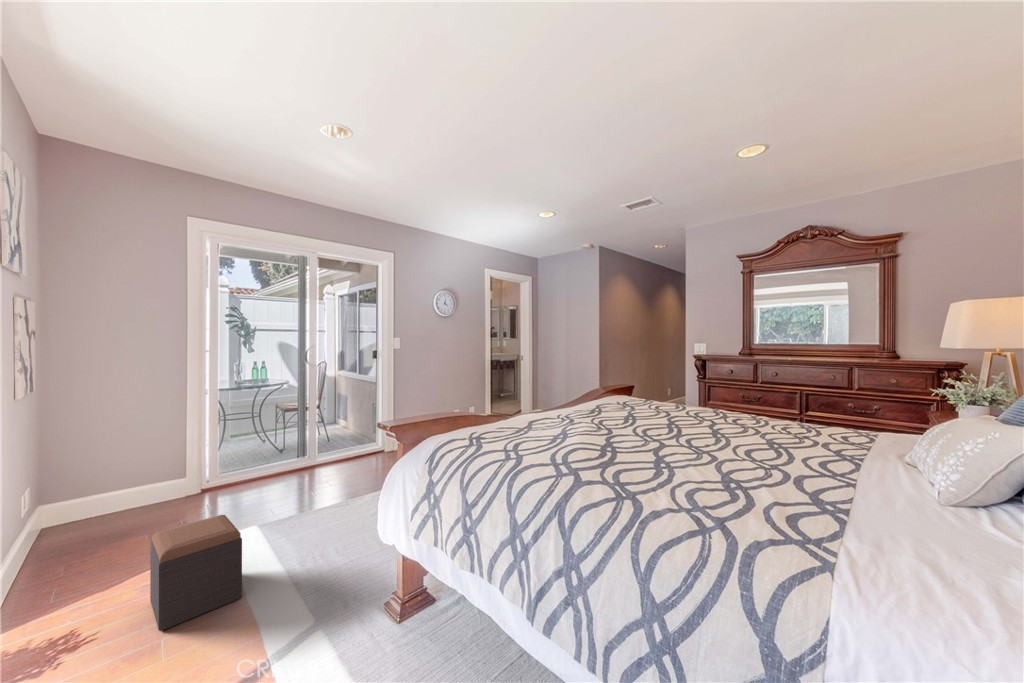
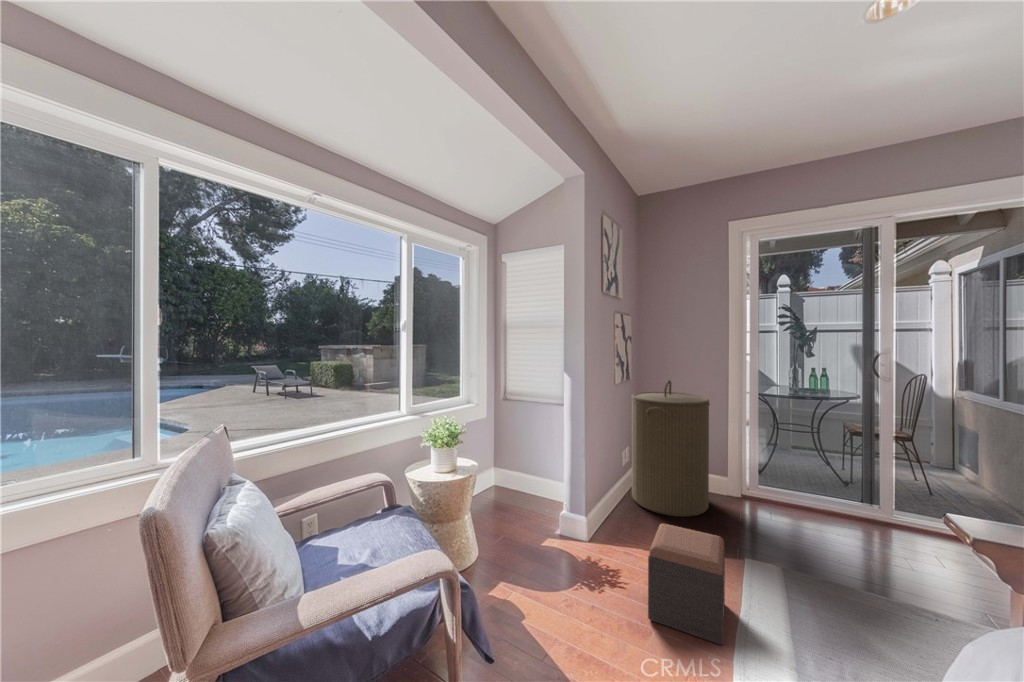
laundry hamper: none [40,385,167,555] -> present [631,380,710,517]

